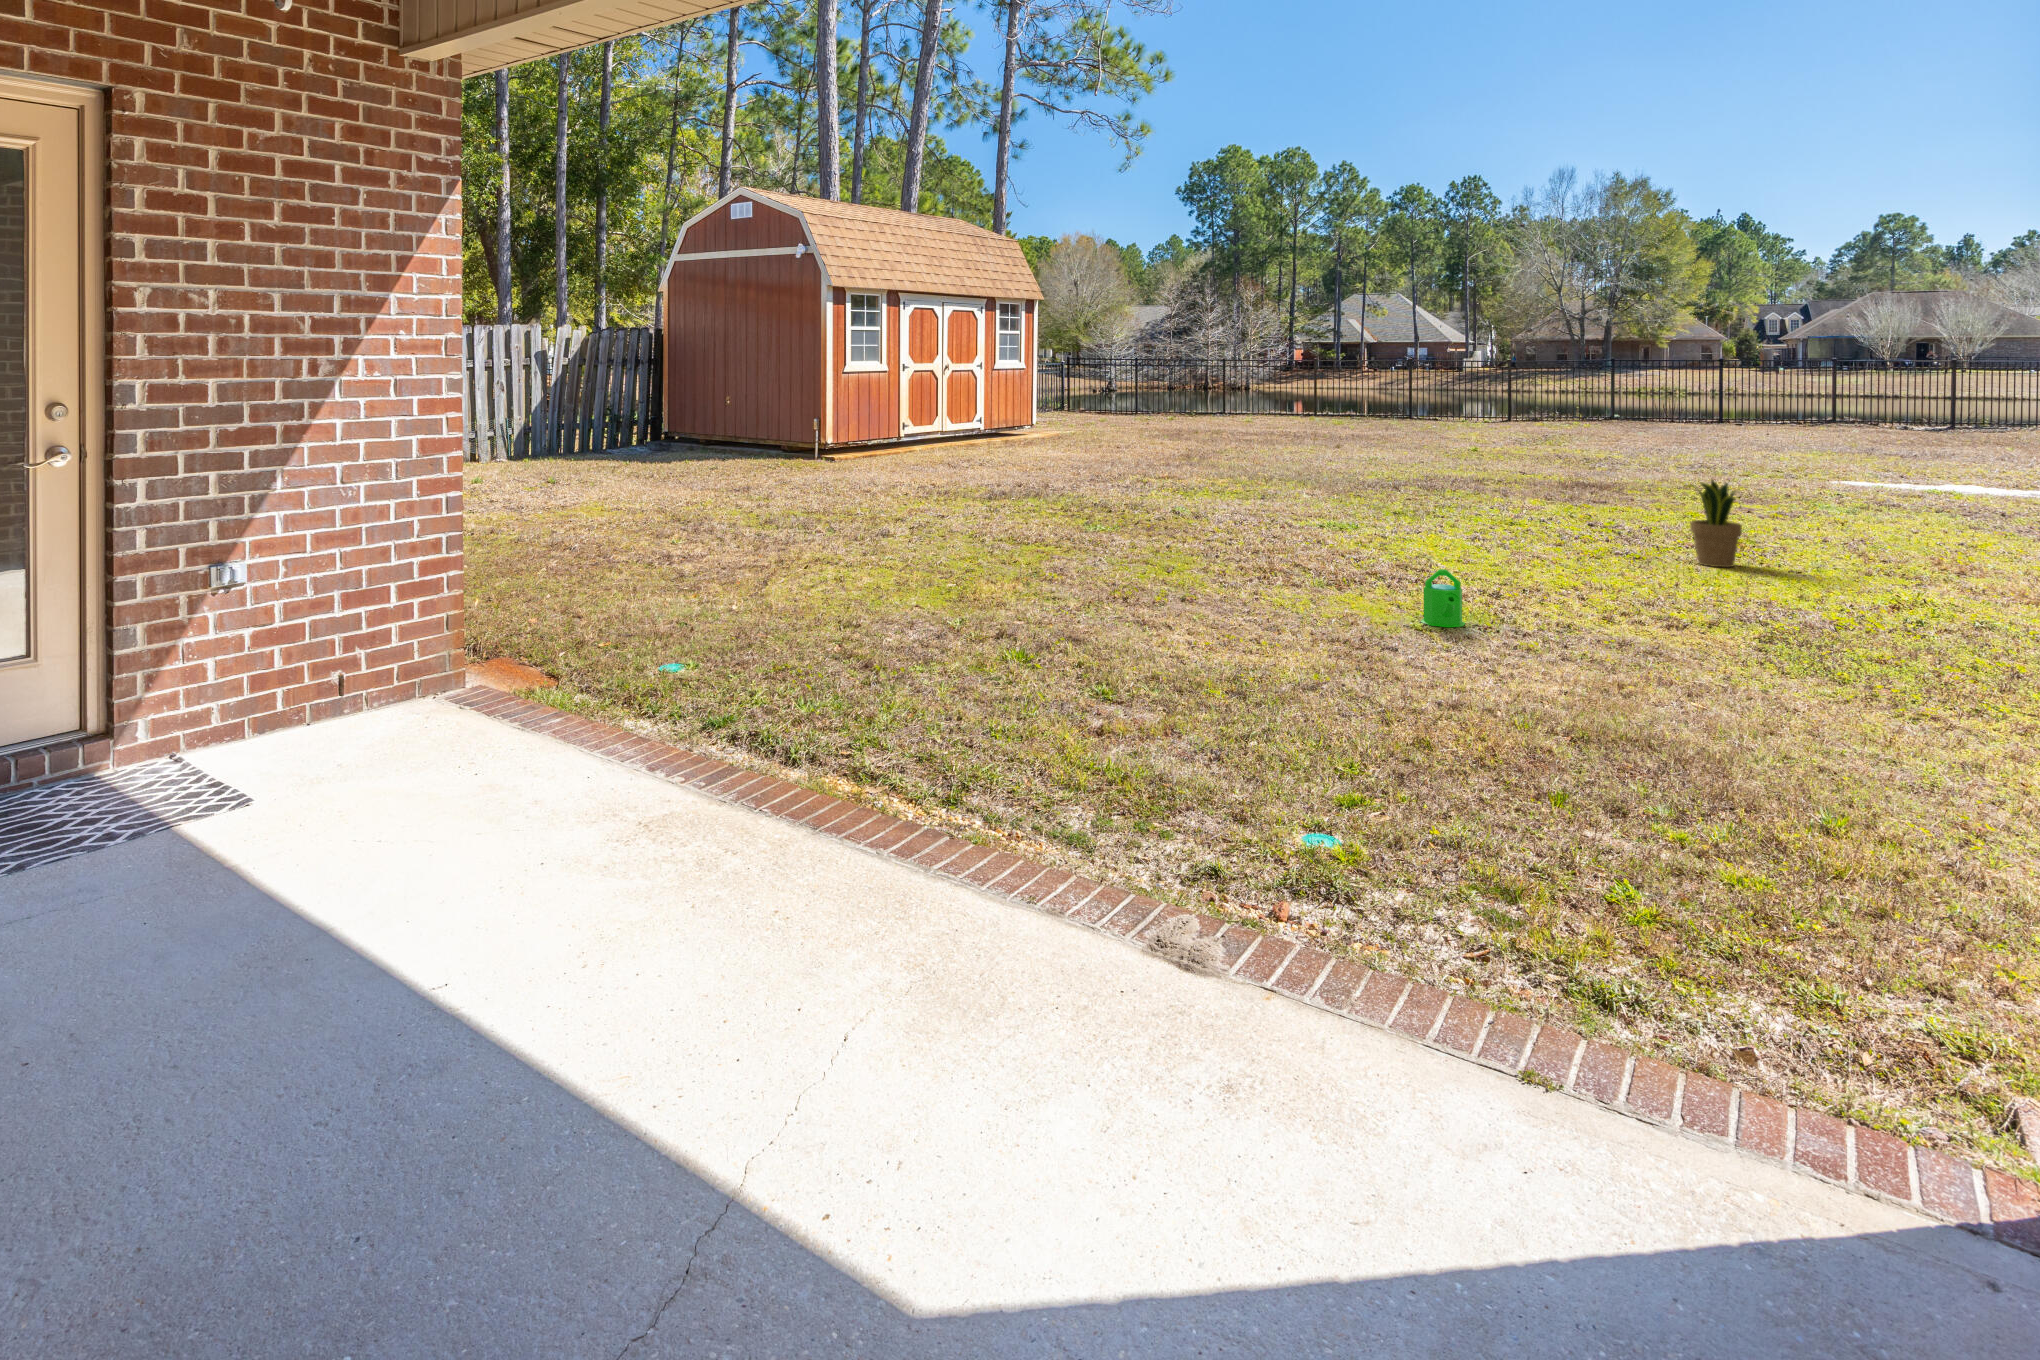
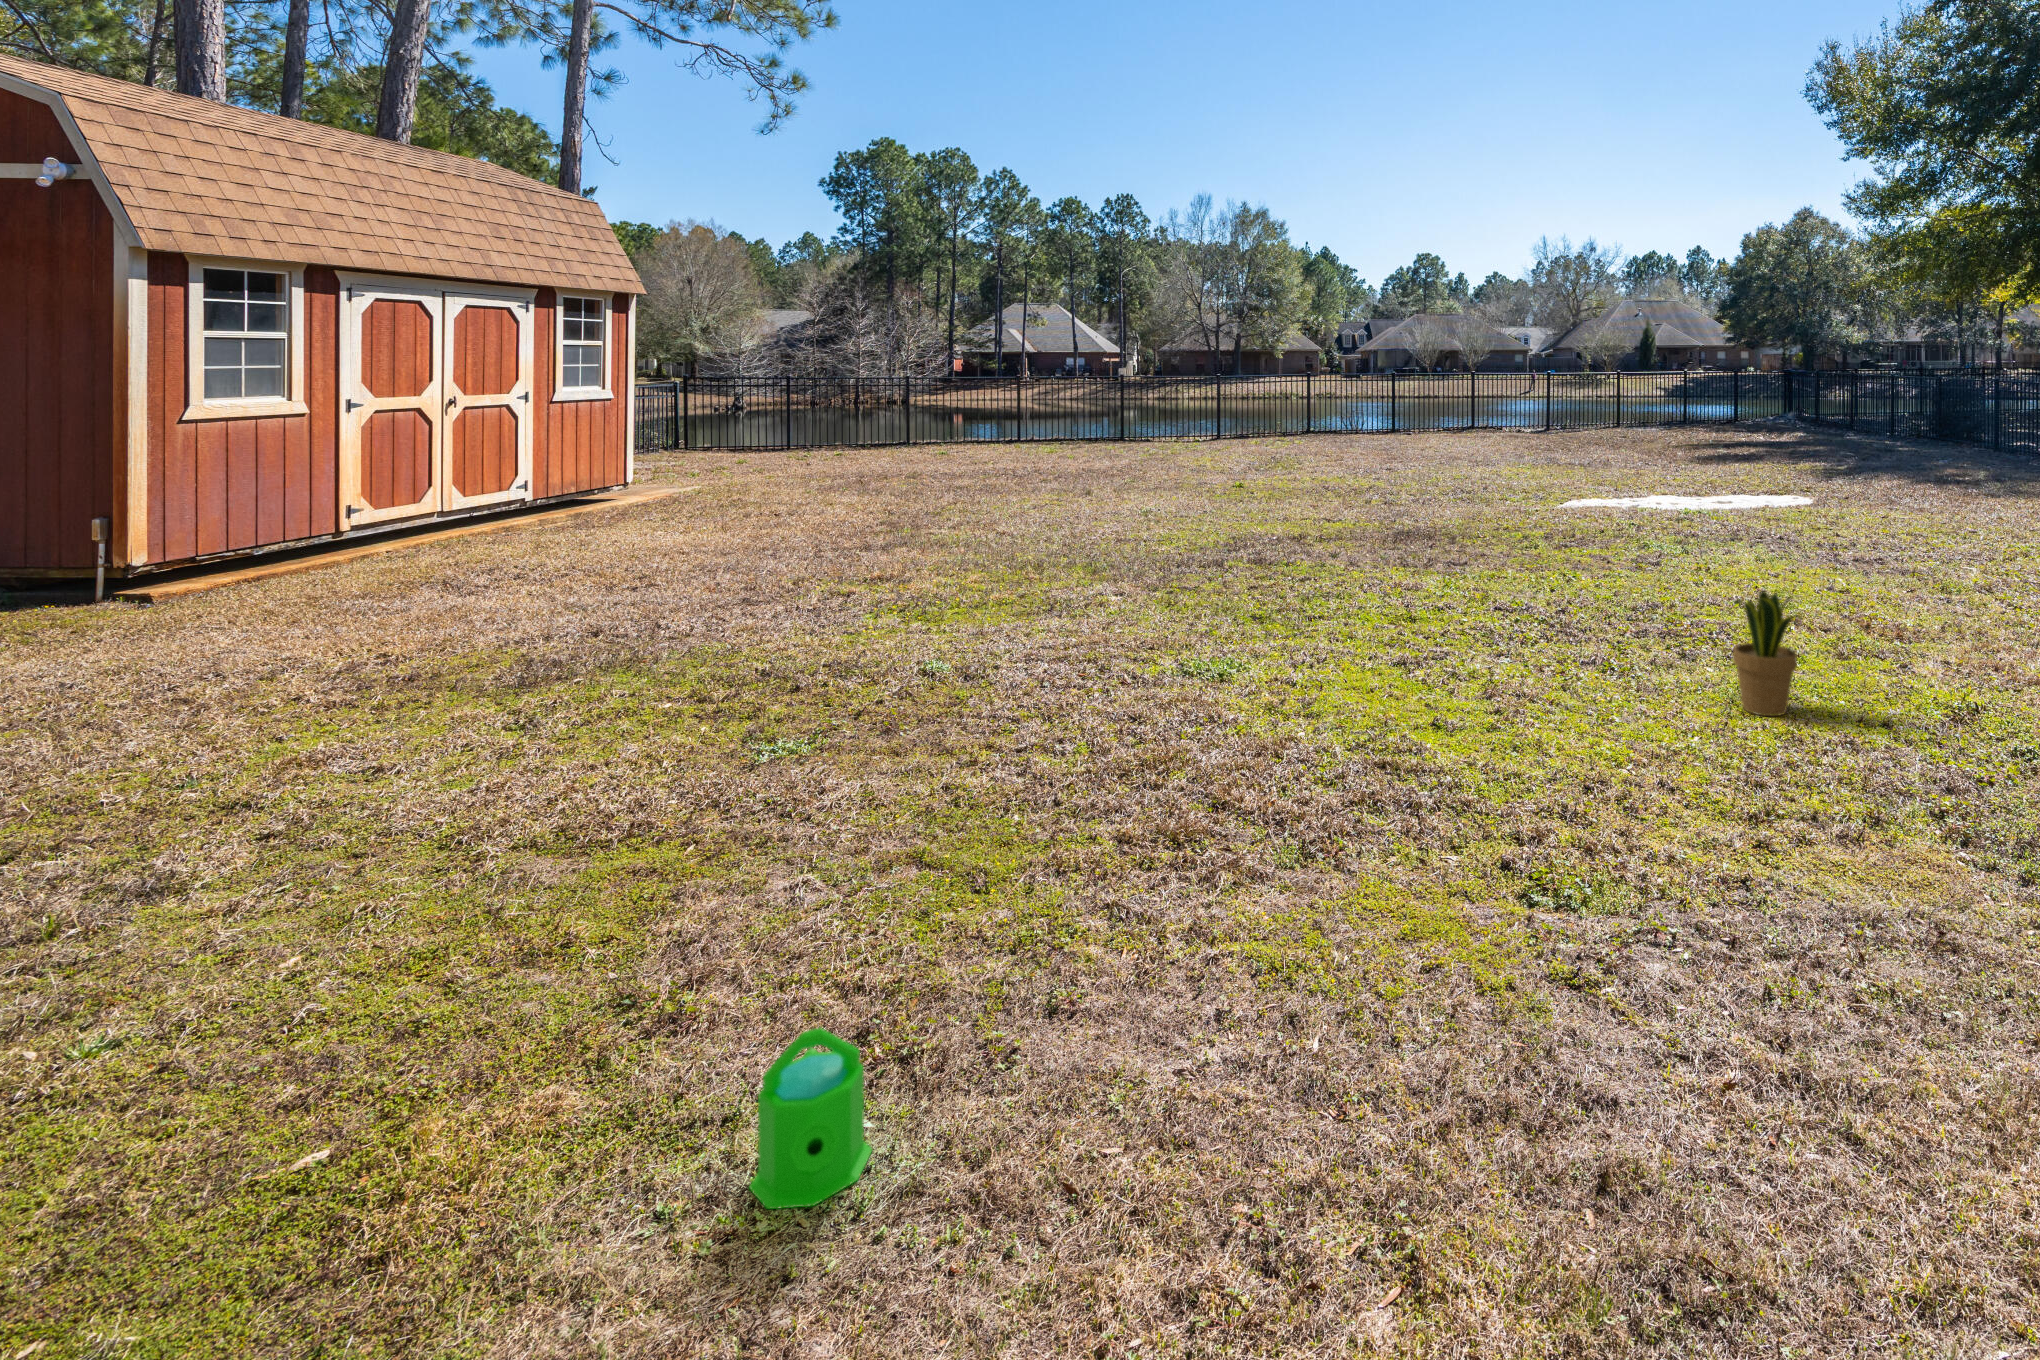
watering can: present [1421,569,1465,627] -> present [749,1027,872,1209]

